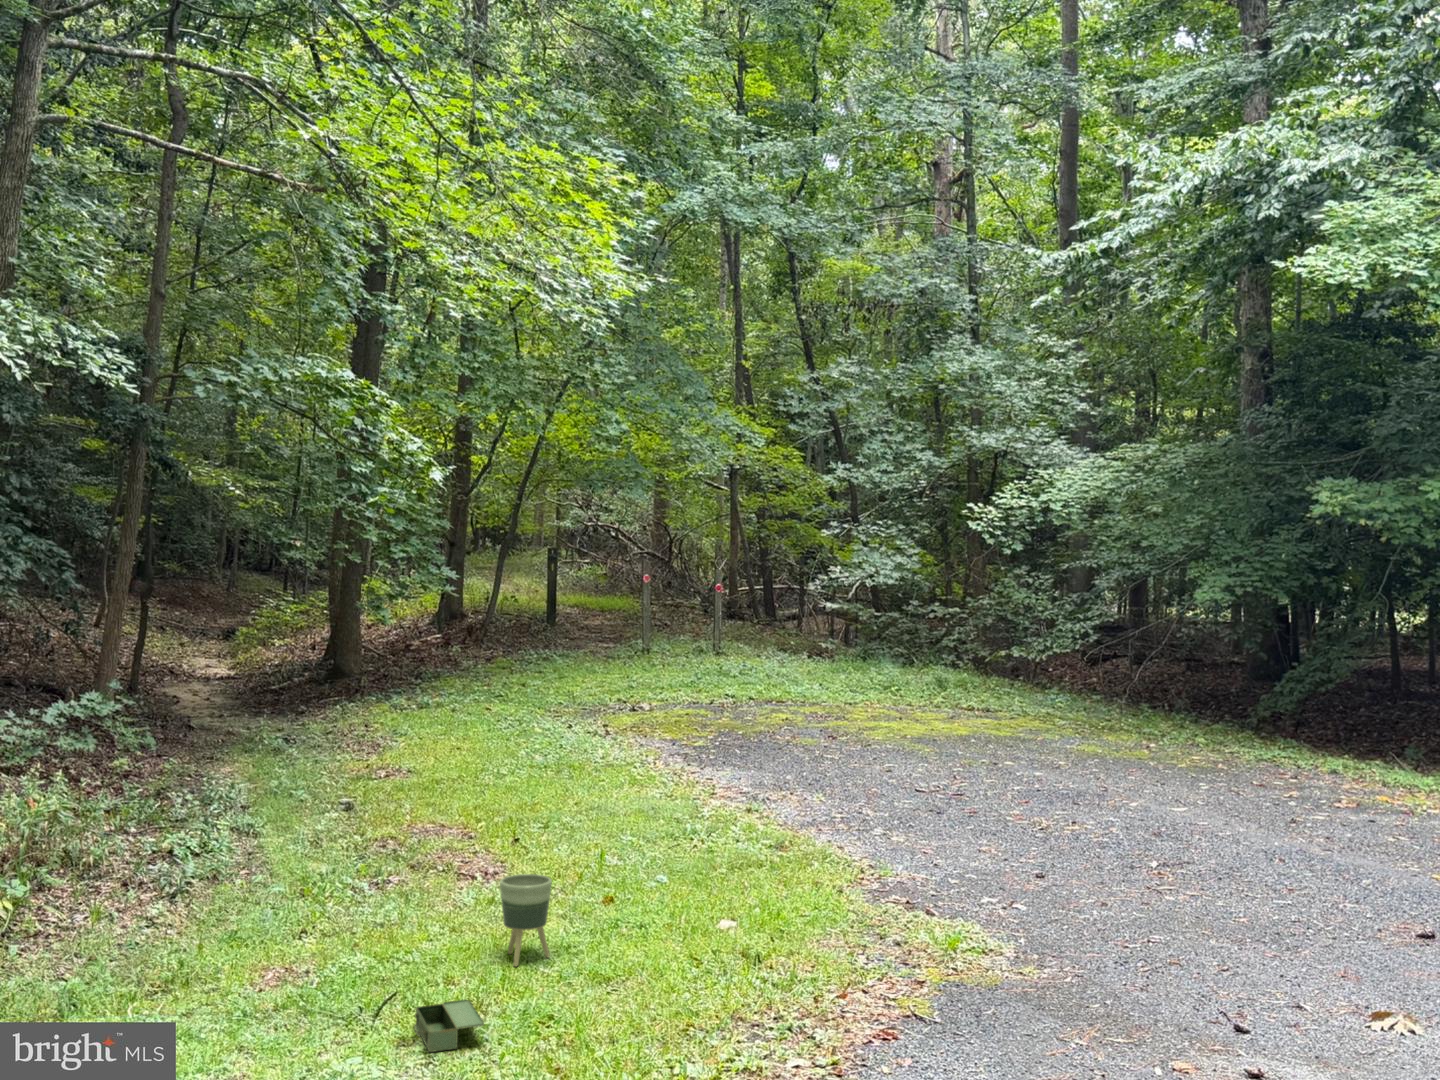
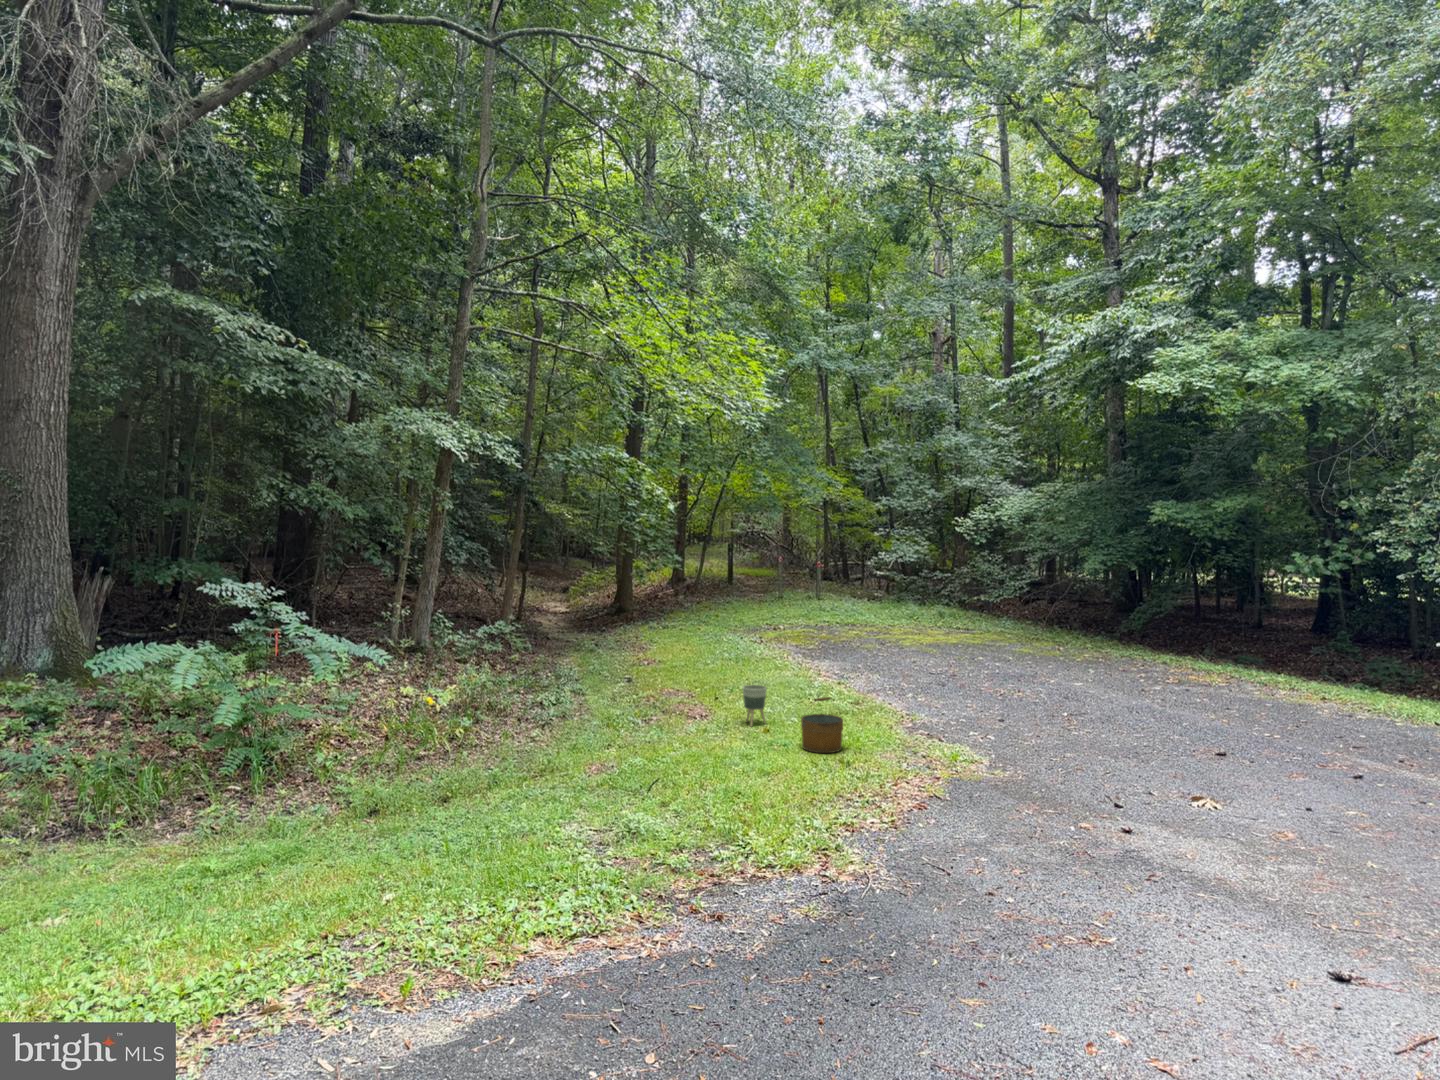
bucket: none [611,912,701,1037] -> present [801,697,843,753]
toolbox: present [414,1000,484,1052] -> none [713,736,746,755]

